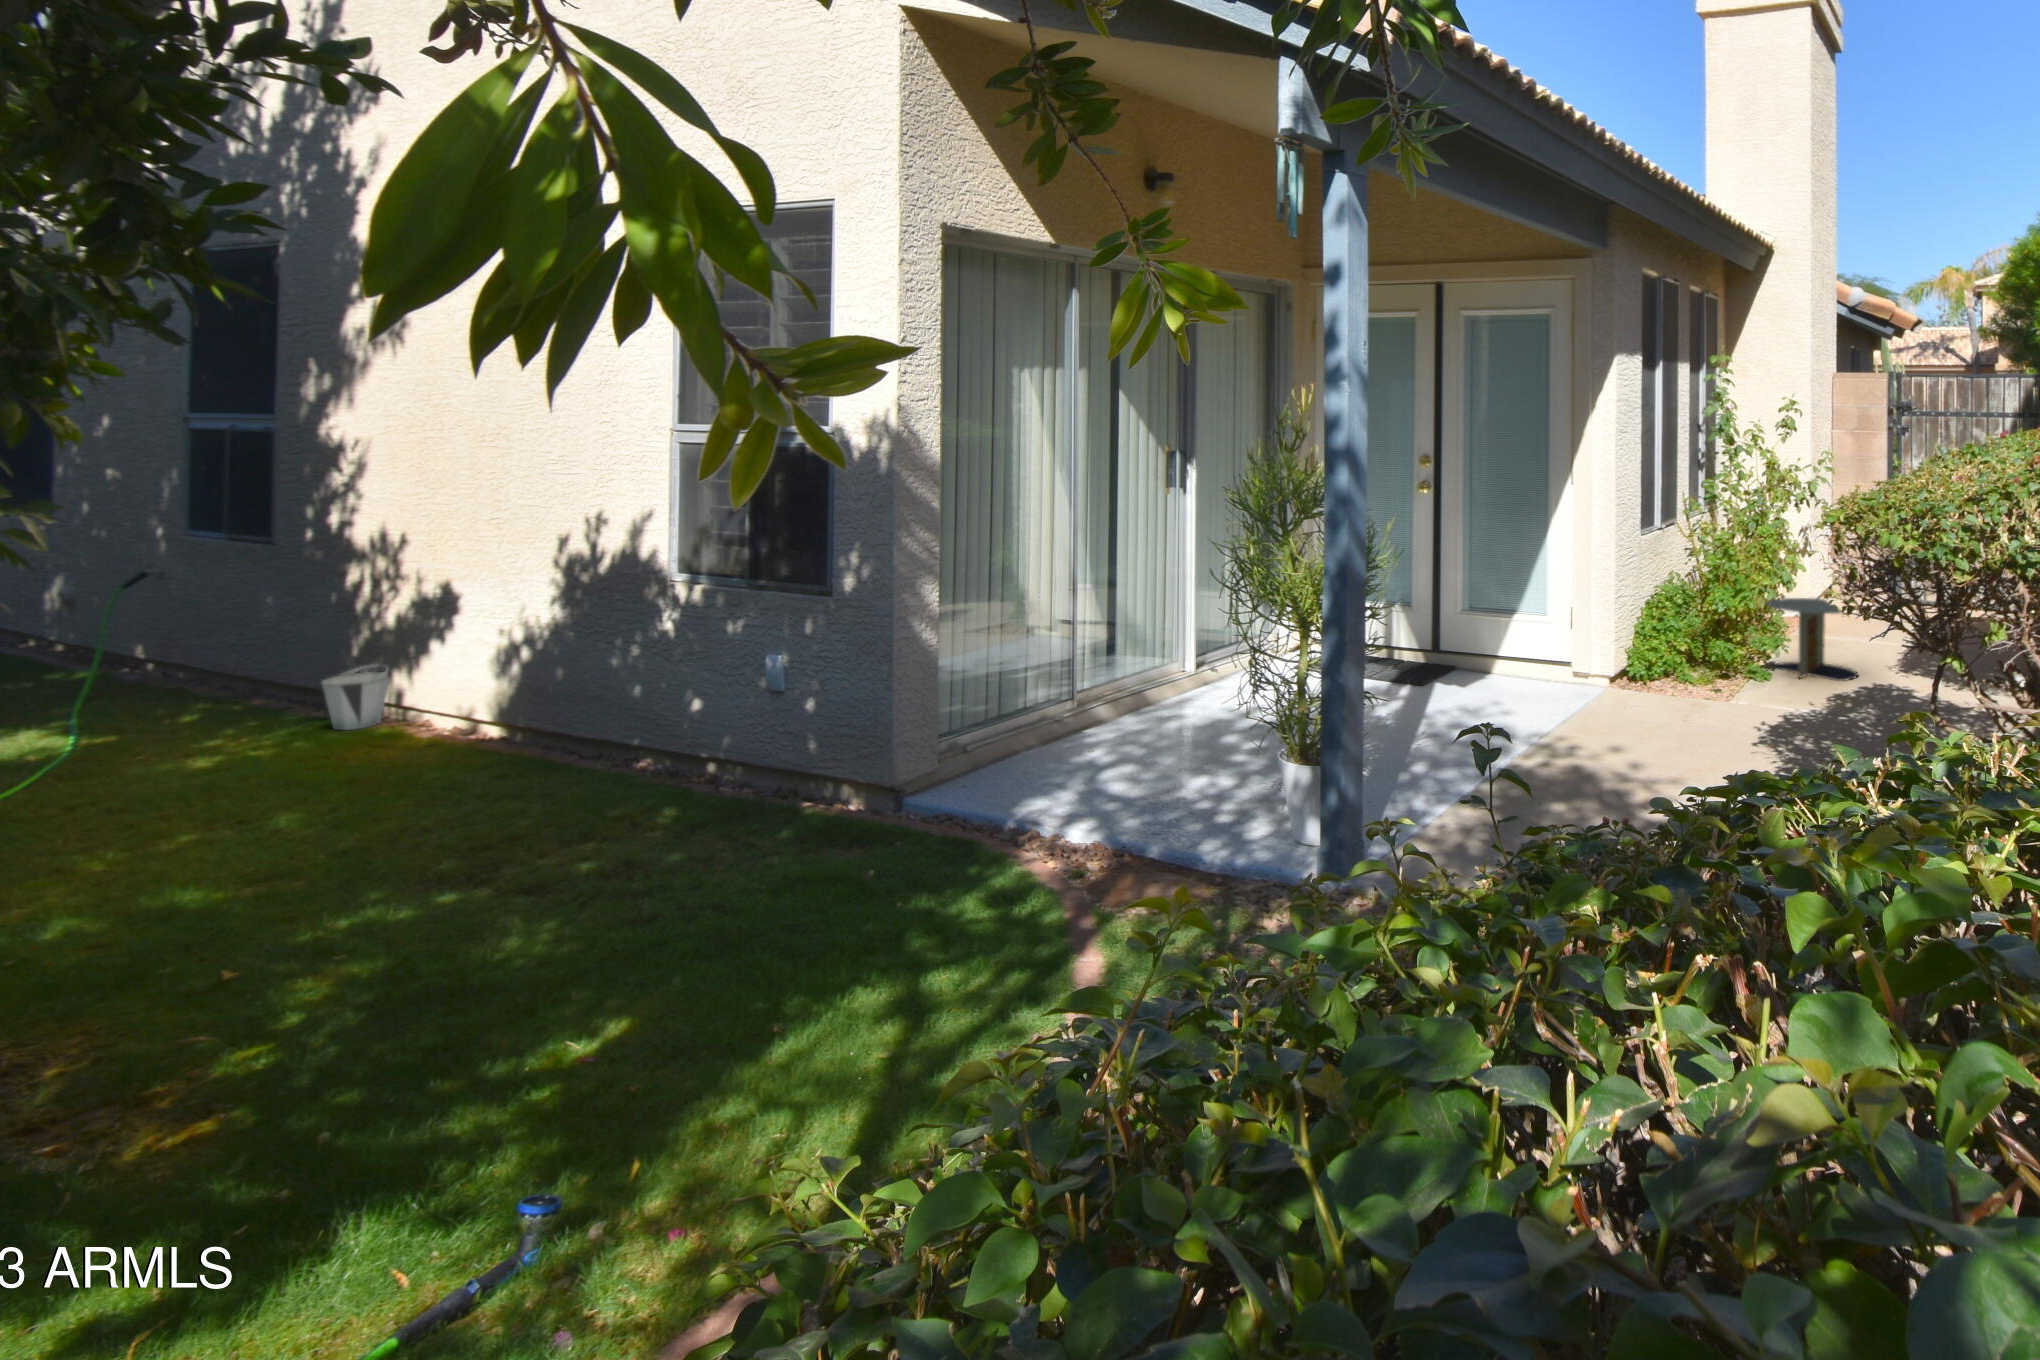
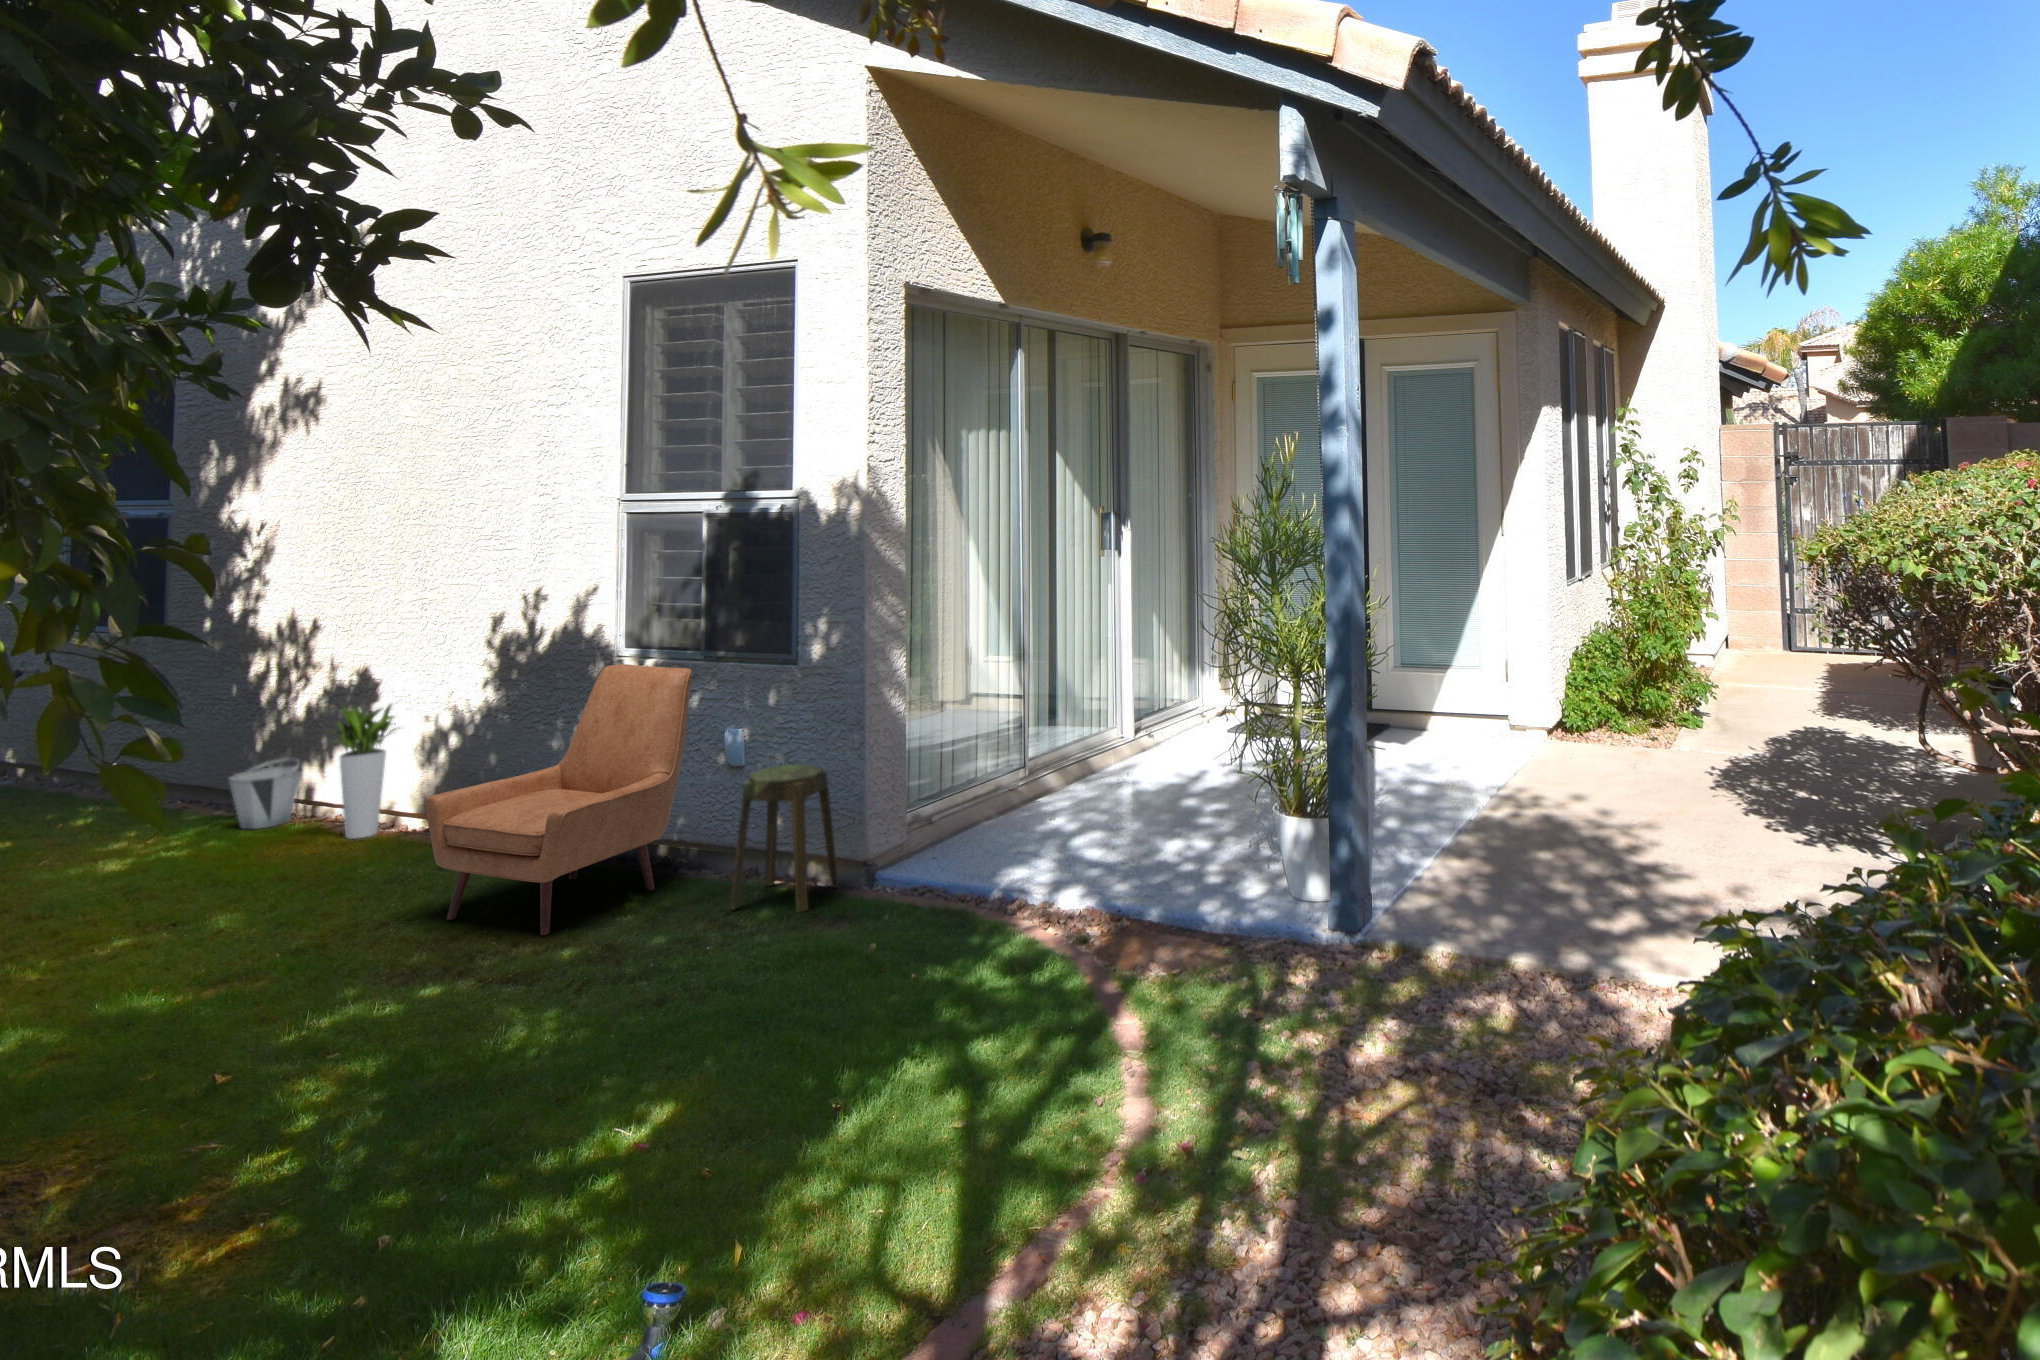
chair: none [475,589,734,845] -> present [425,664,692,935]
side table: present [1766,598,1858,681] -> none [1688,644,1783,726]
planter: none [406,616,481,743] -> present [334,705,400,839]
stool: none [759,692,866,833] -> present [731,764,839,912]

